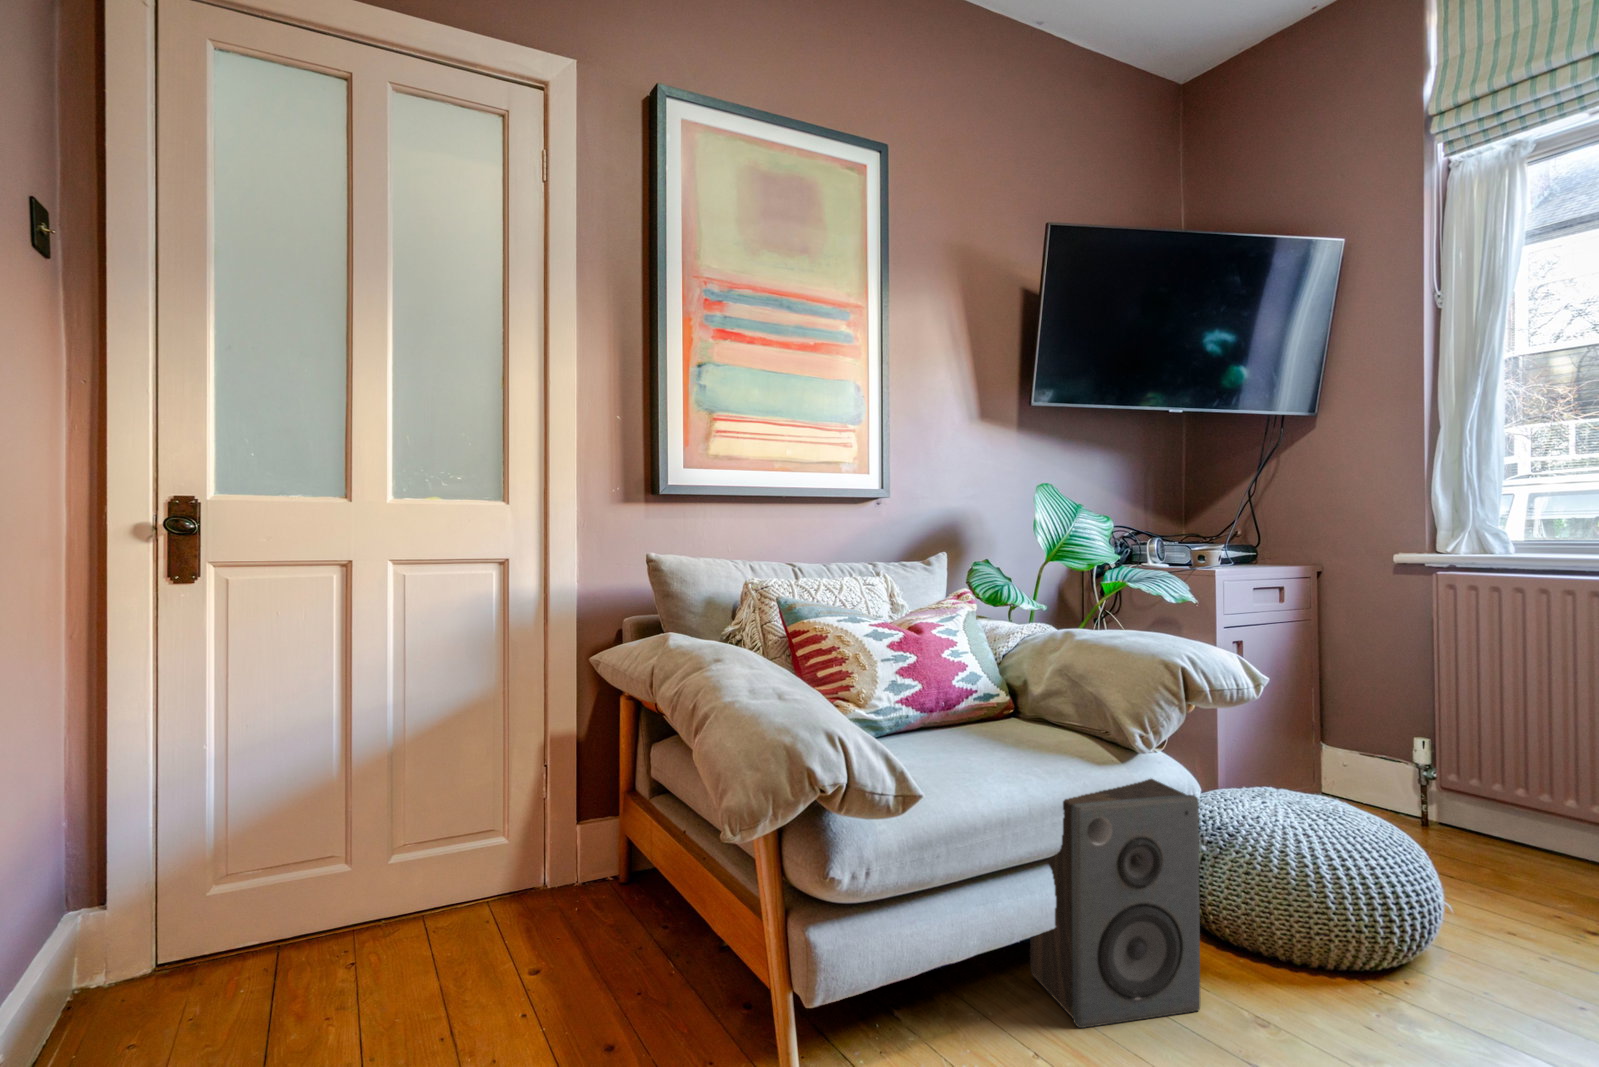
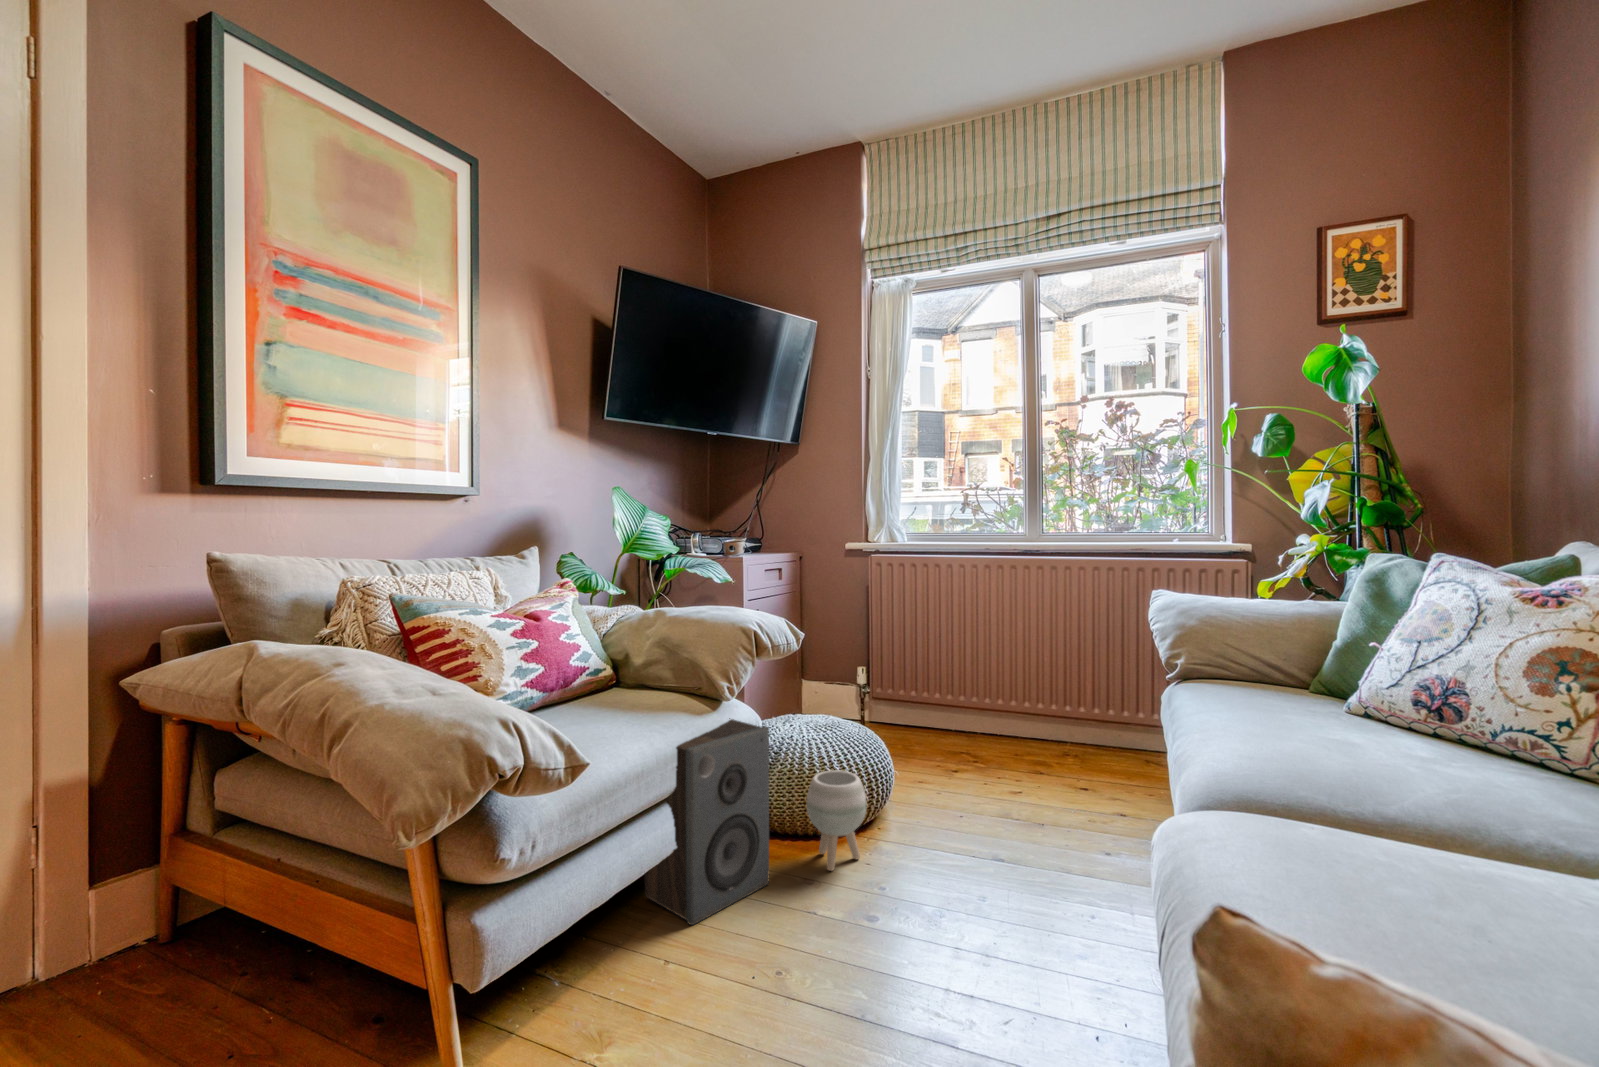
planter: none [1266,877,1370,1023] -> present [807,770,867,871]

